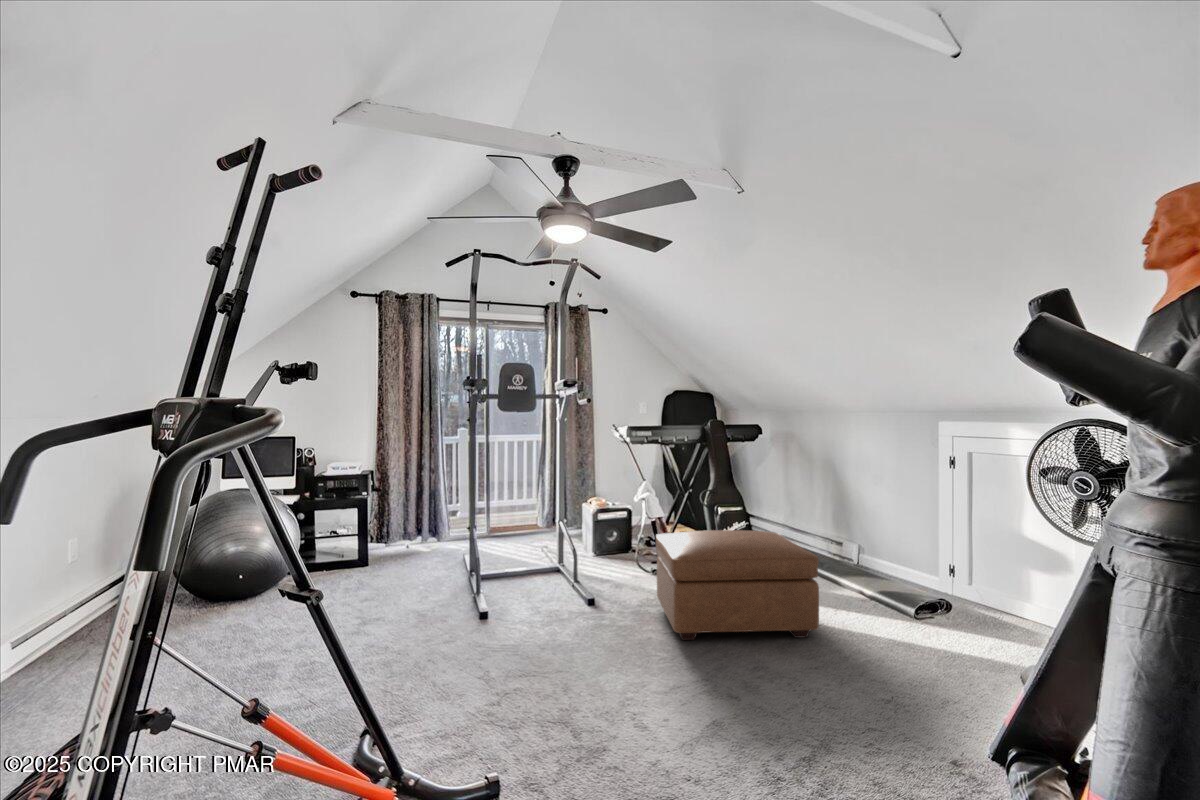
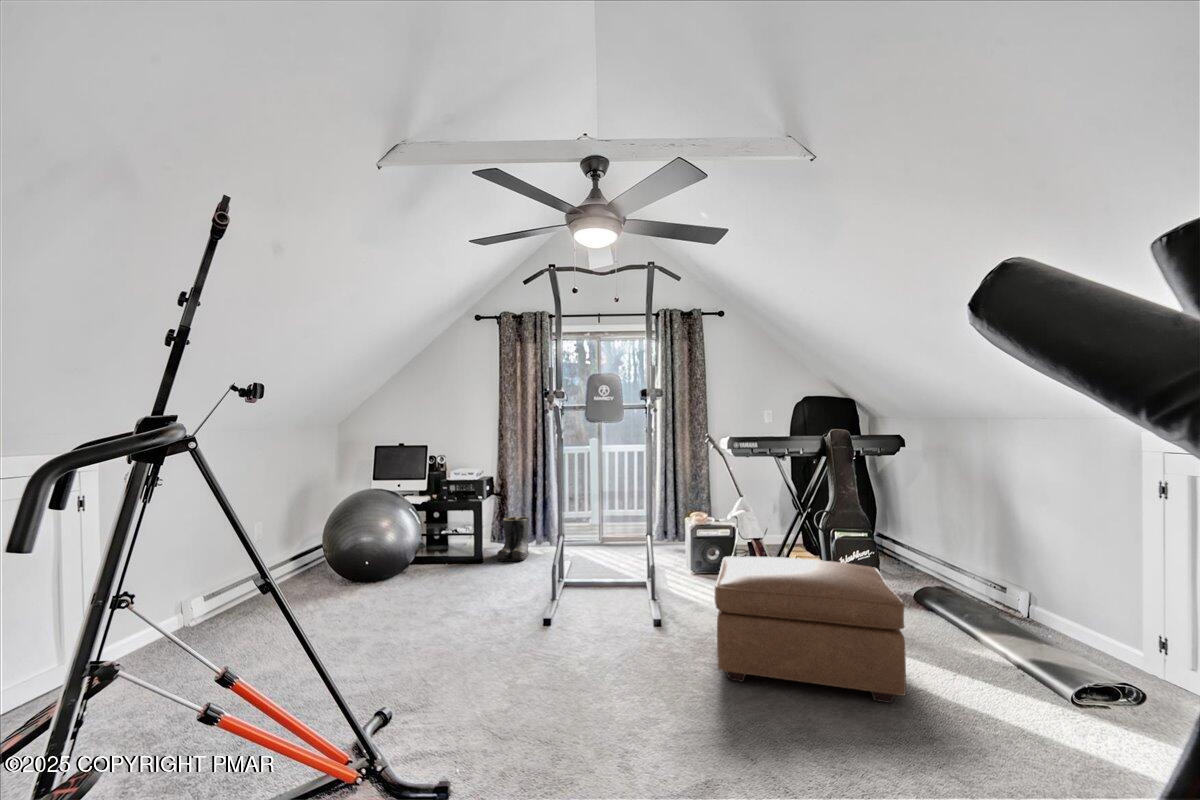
boots: none [384,514,417,563] -> present [497,517,529,561]

